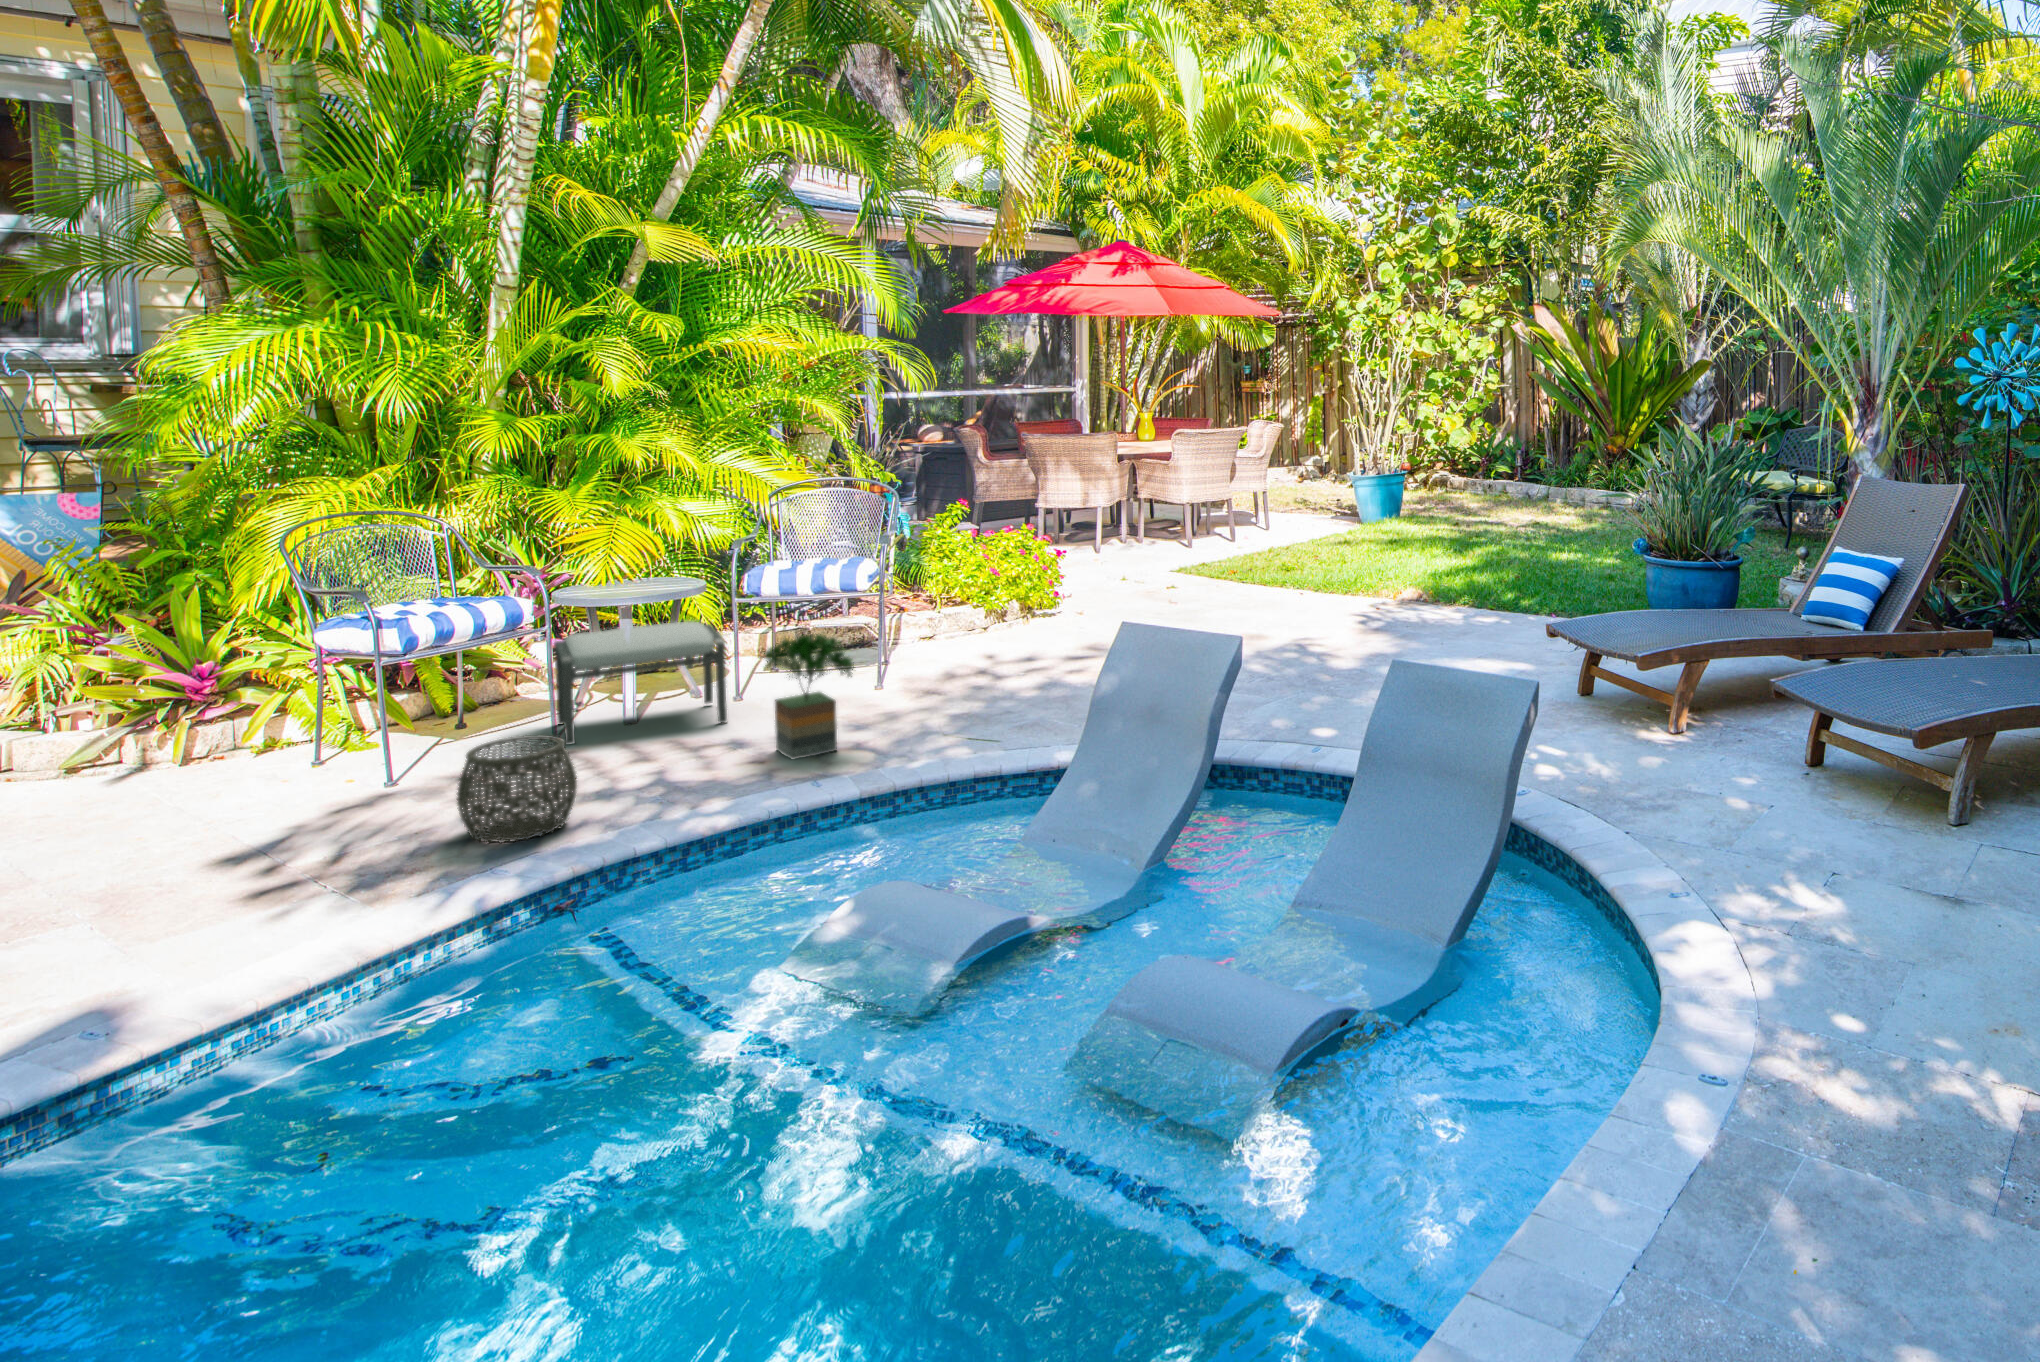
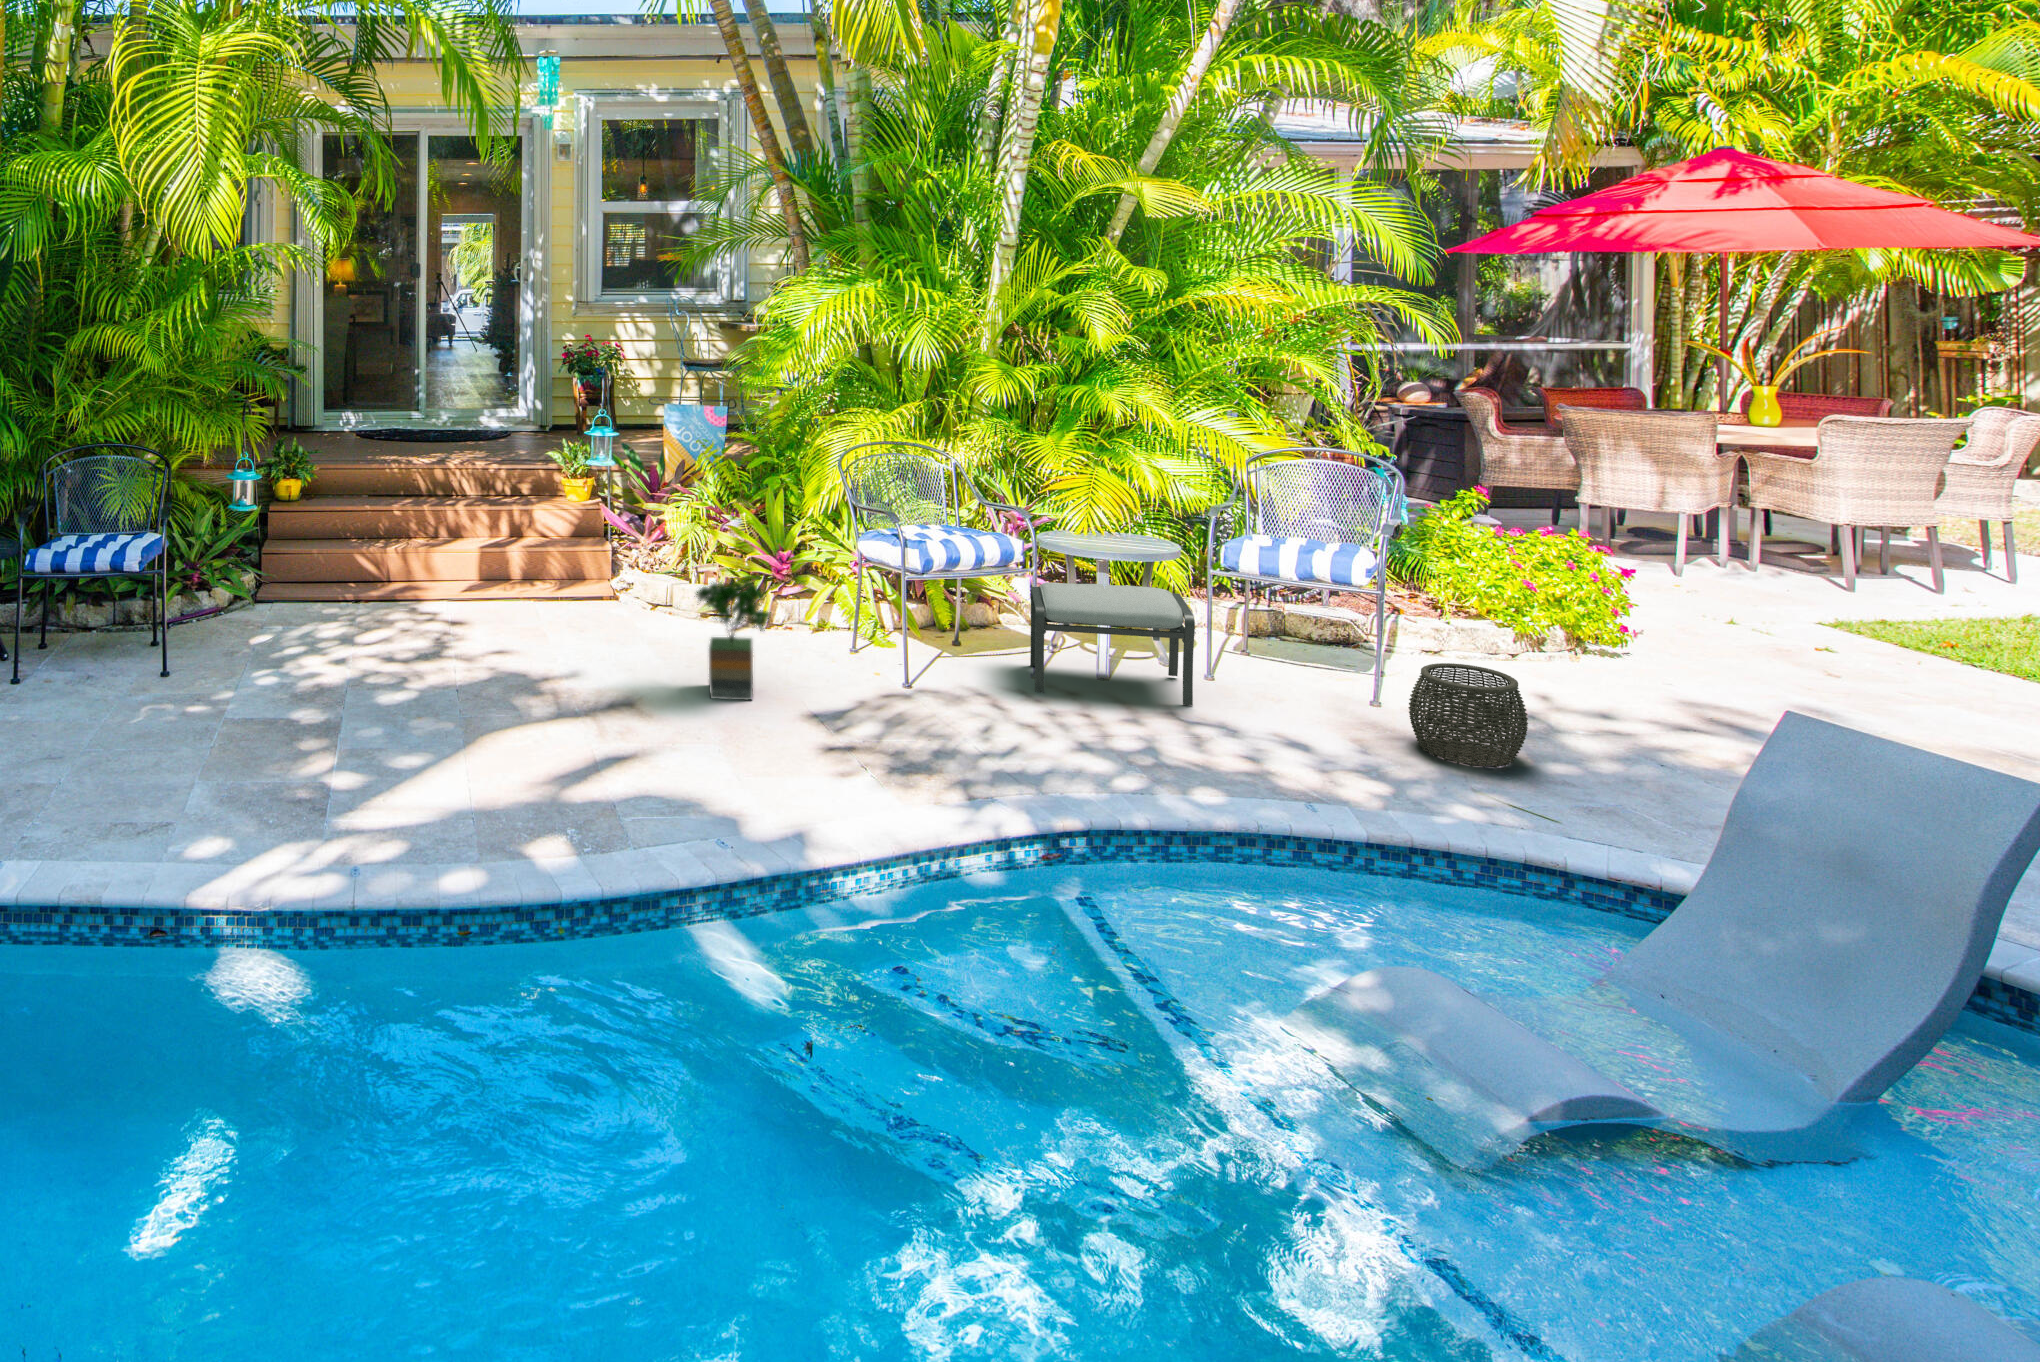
potted tree: present [764,634,854,759] -> present [696,580,771,700]
woven basket: present [457,735,577,843] -> present [1408,663,1528,767]

